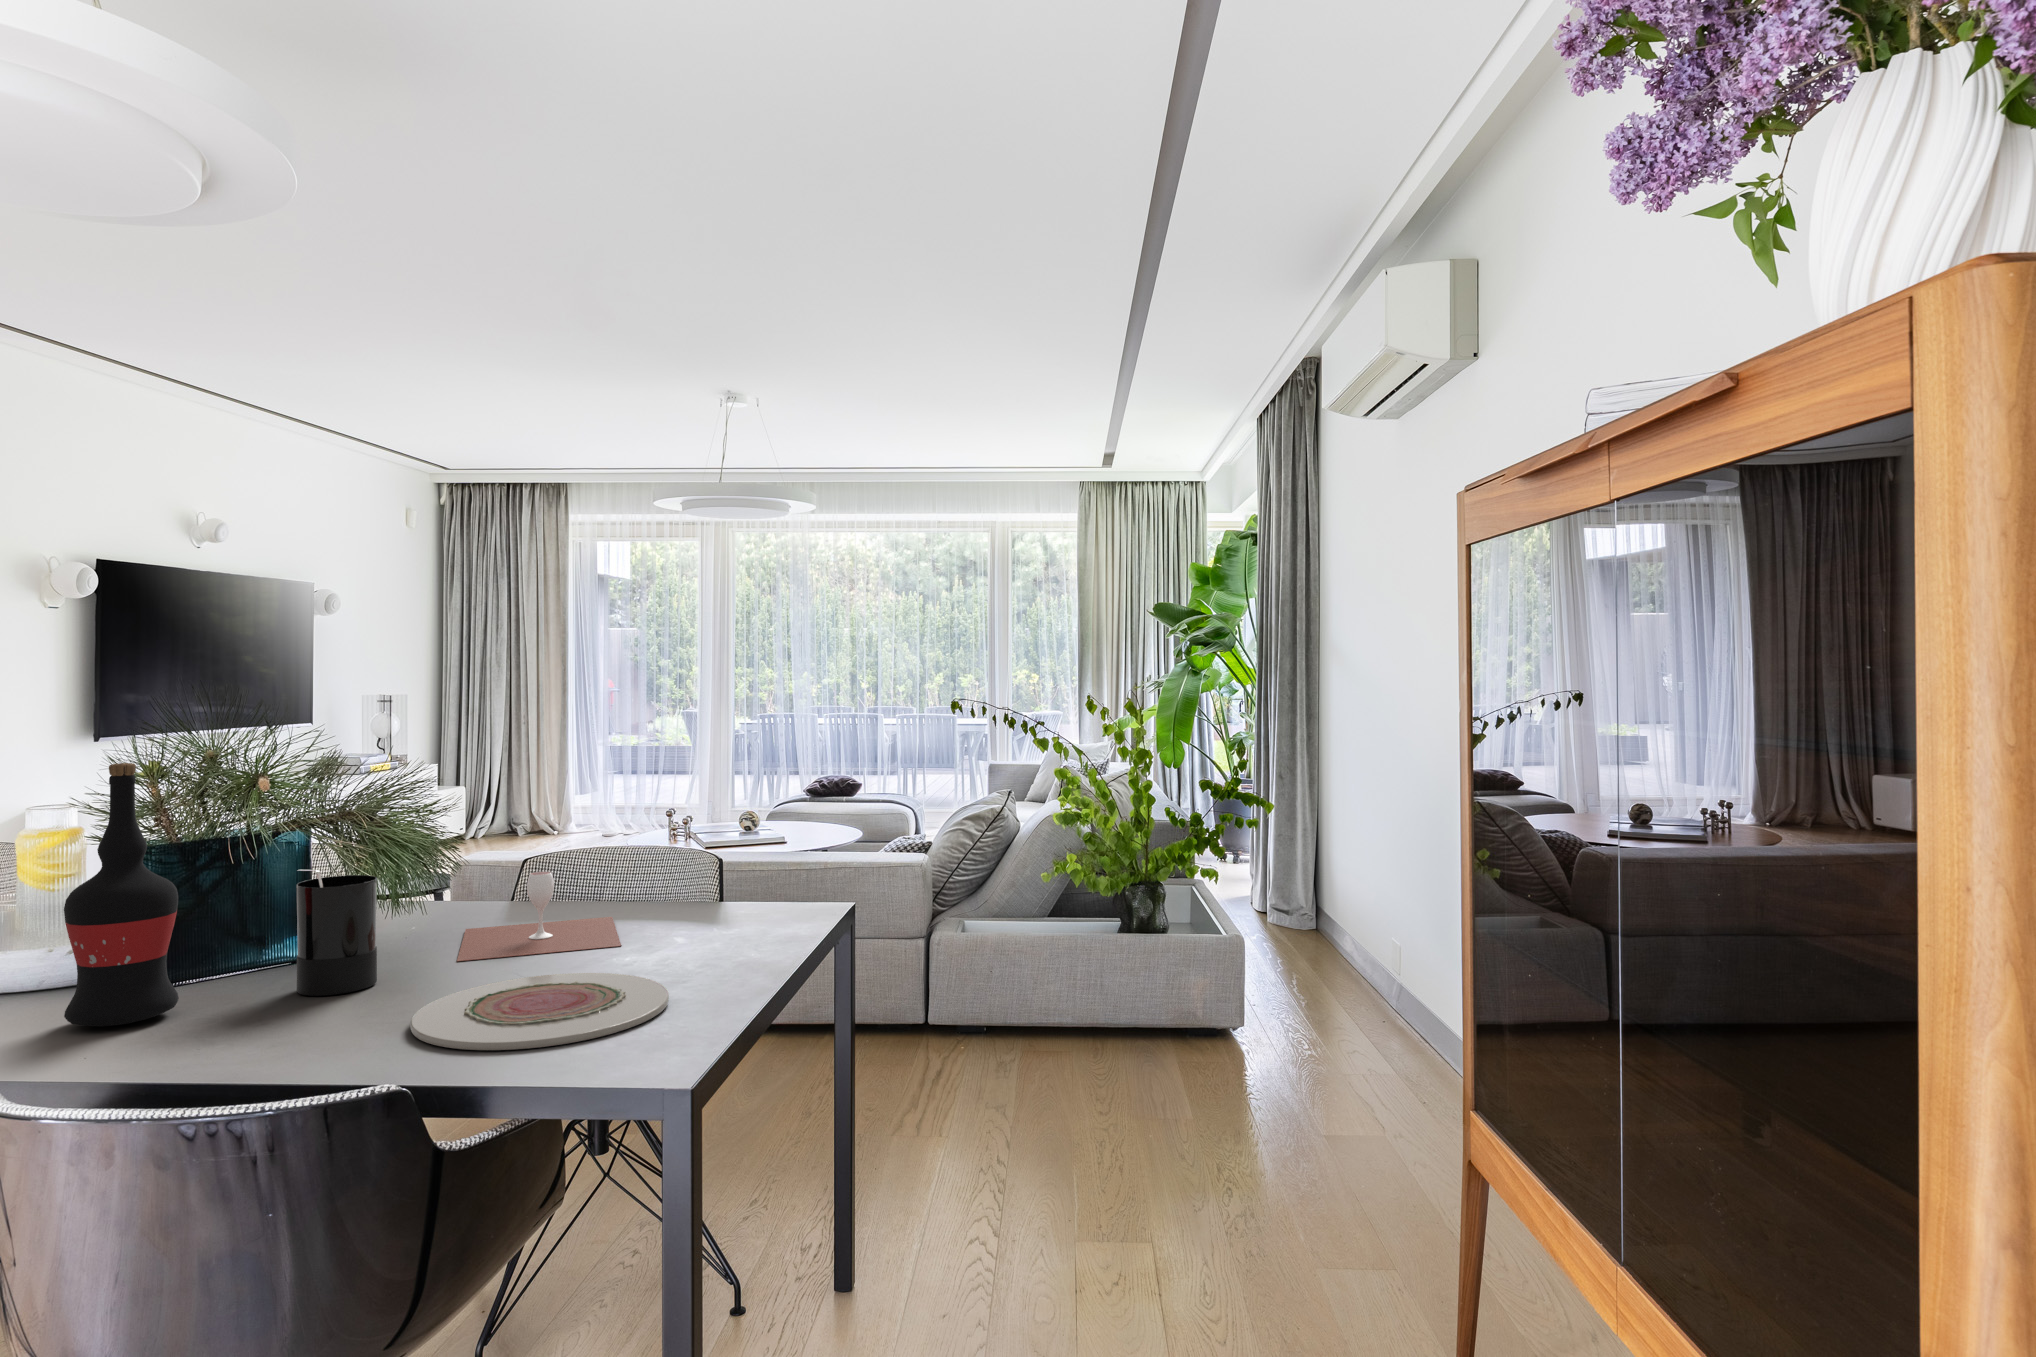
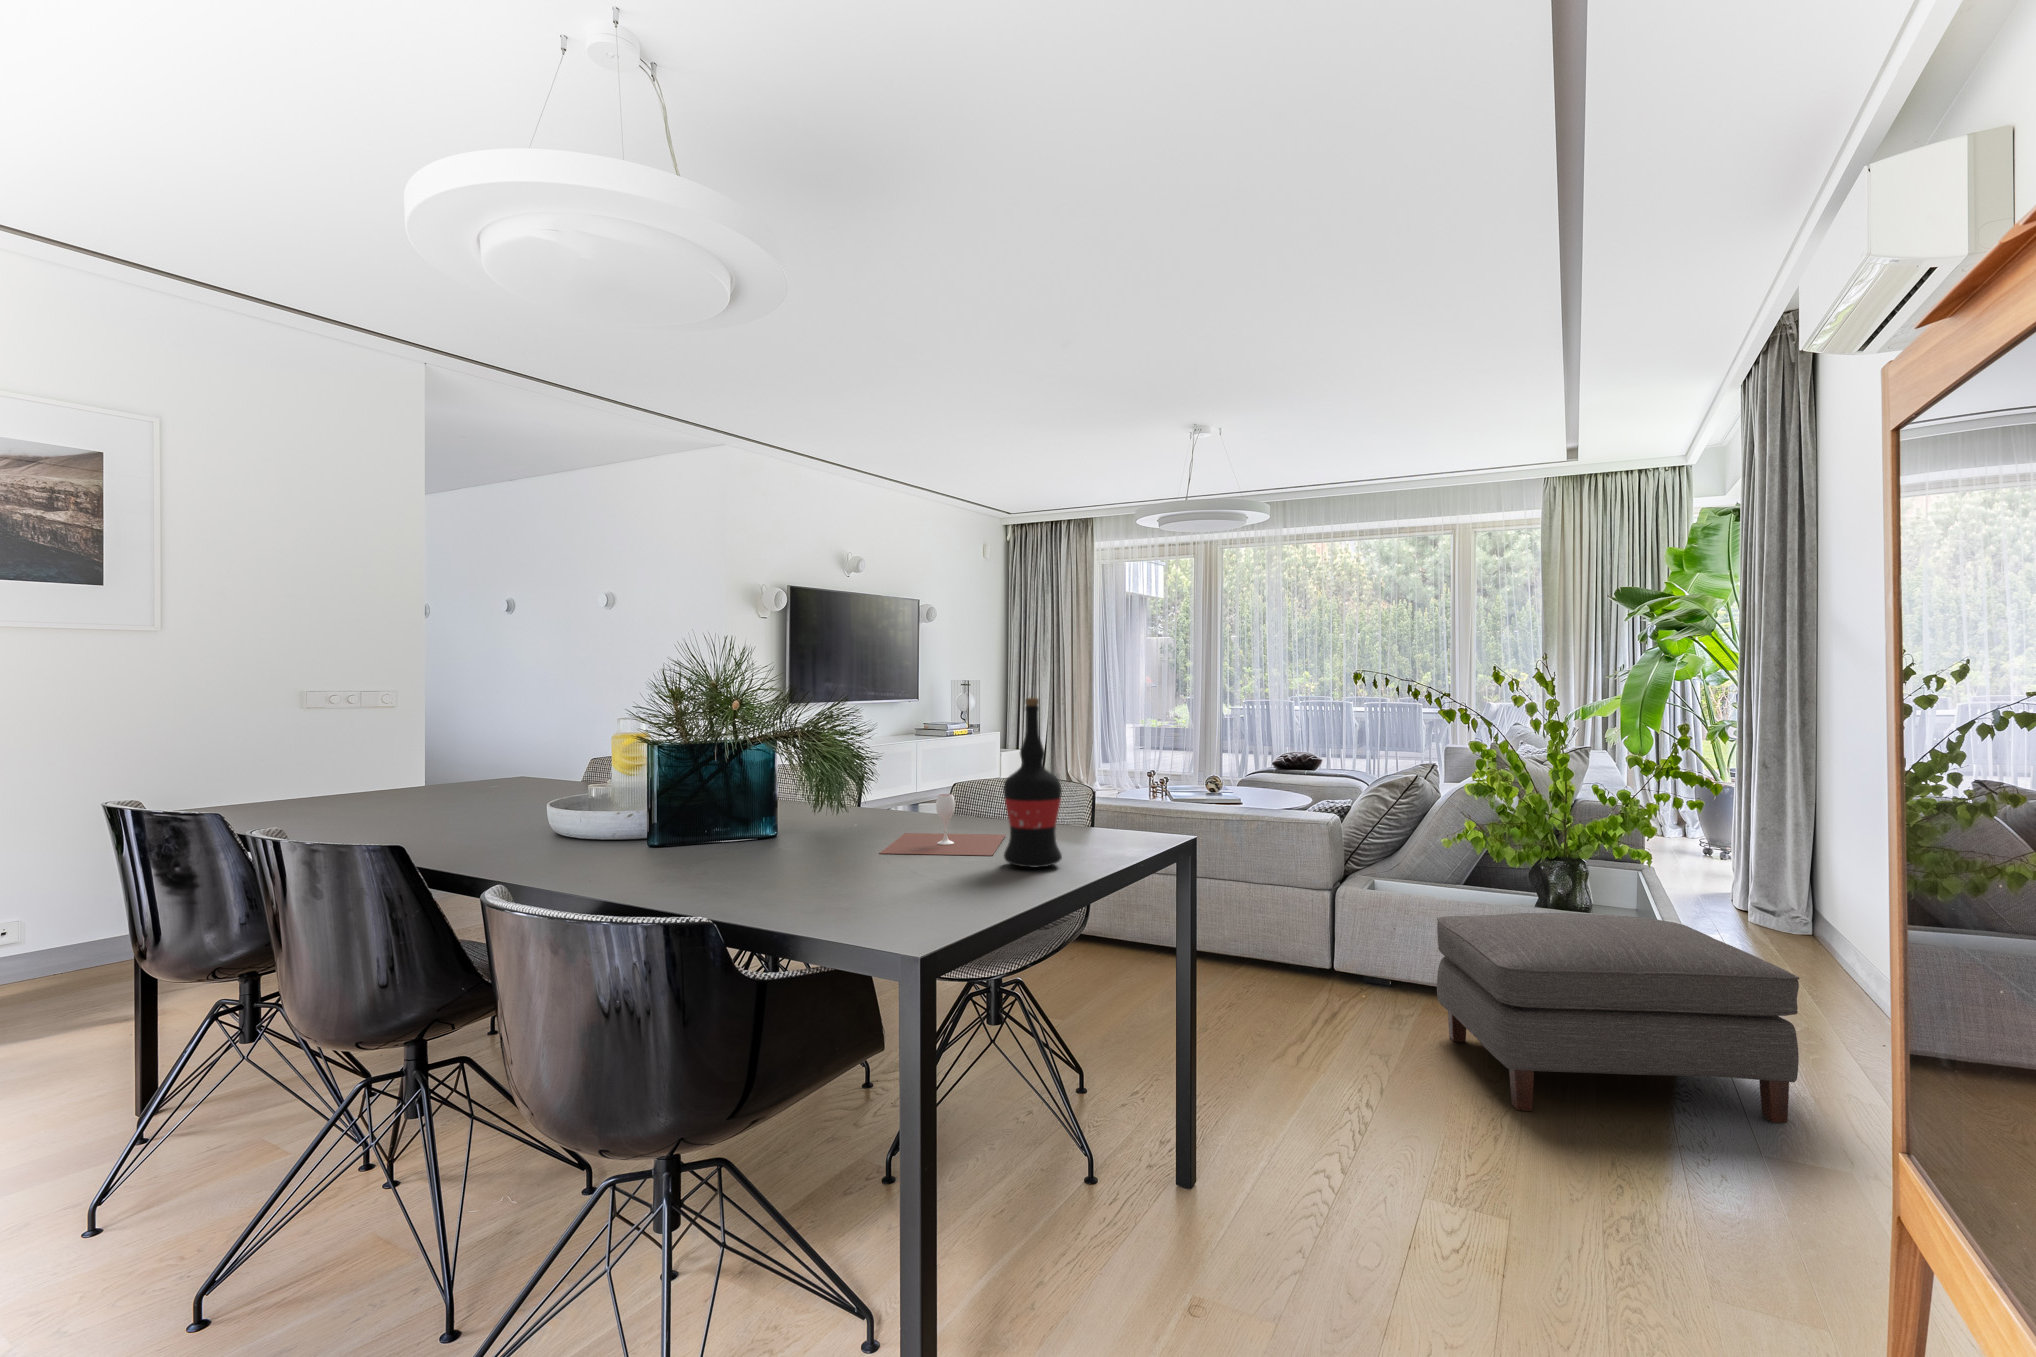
wine bottle: present [64,763,179,1026] -> present [1003,698,1062,868]
candle: present [297,870,377,996] -> none [772,777,821,865]
ottoman: none [1043,931,1339,1137] -> present [1437,913,1799,1123]
plate: present [410,973,669,1050] -> none [803,868,987,917]

